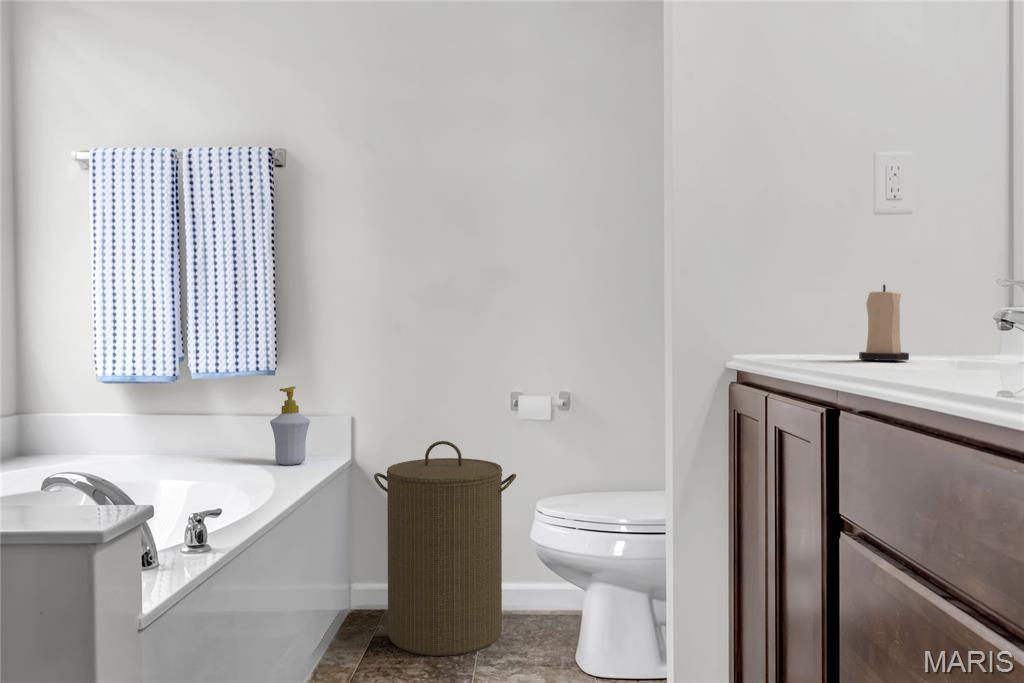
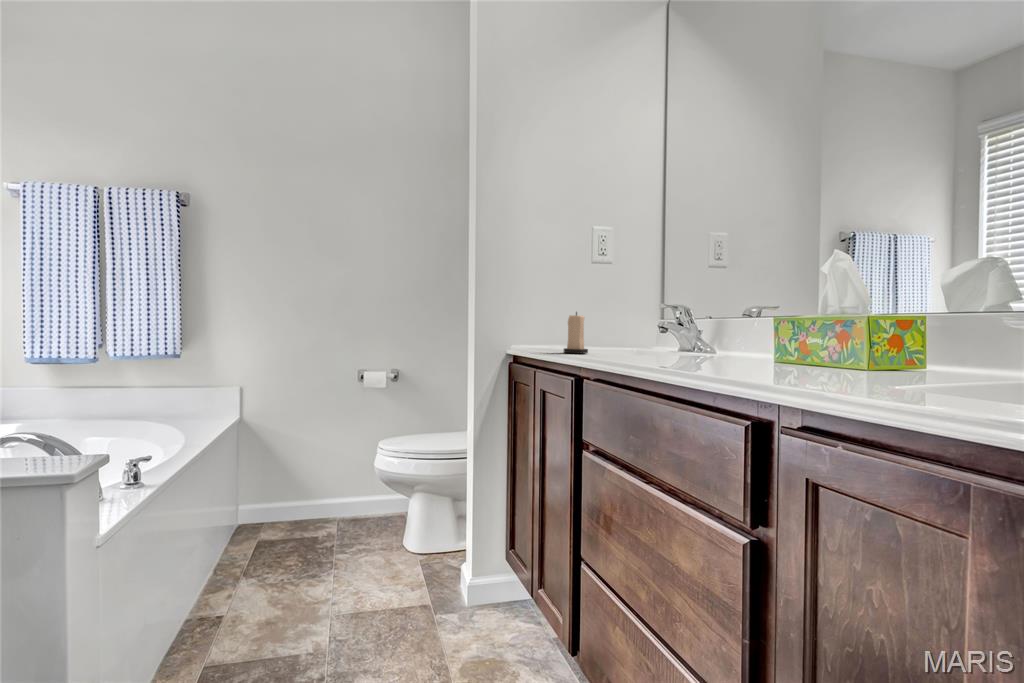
soap bottle: present [270,387,310,465] -> none [177,368,209,424]
laundry hamper: present [374,441,516,656] -> none [259,405,362,550]

